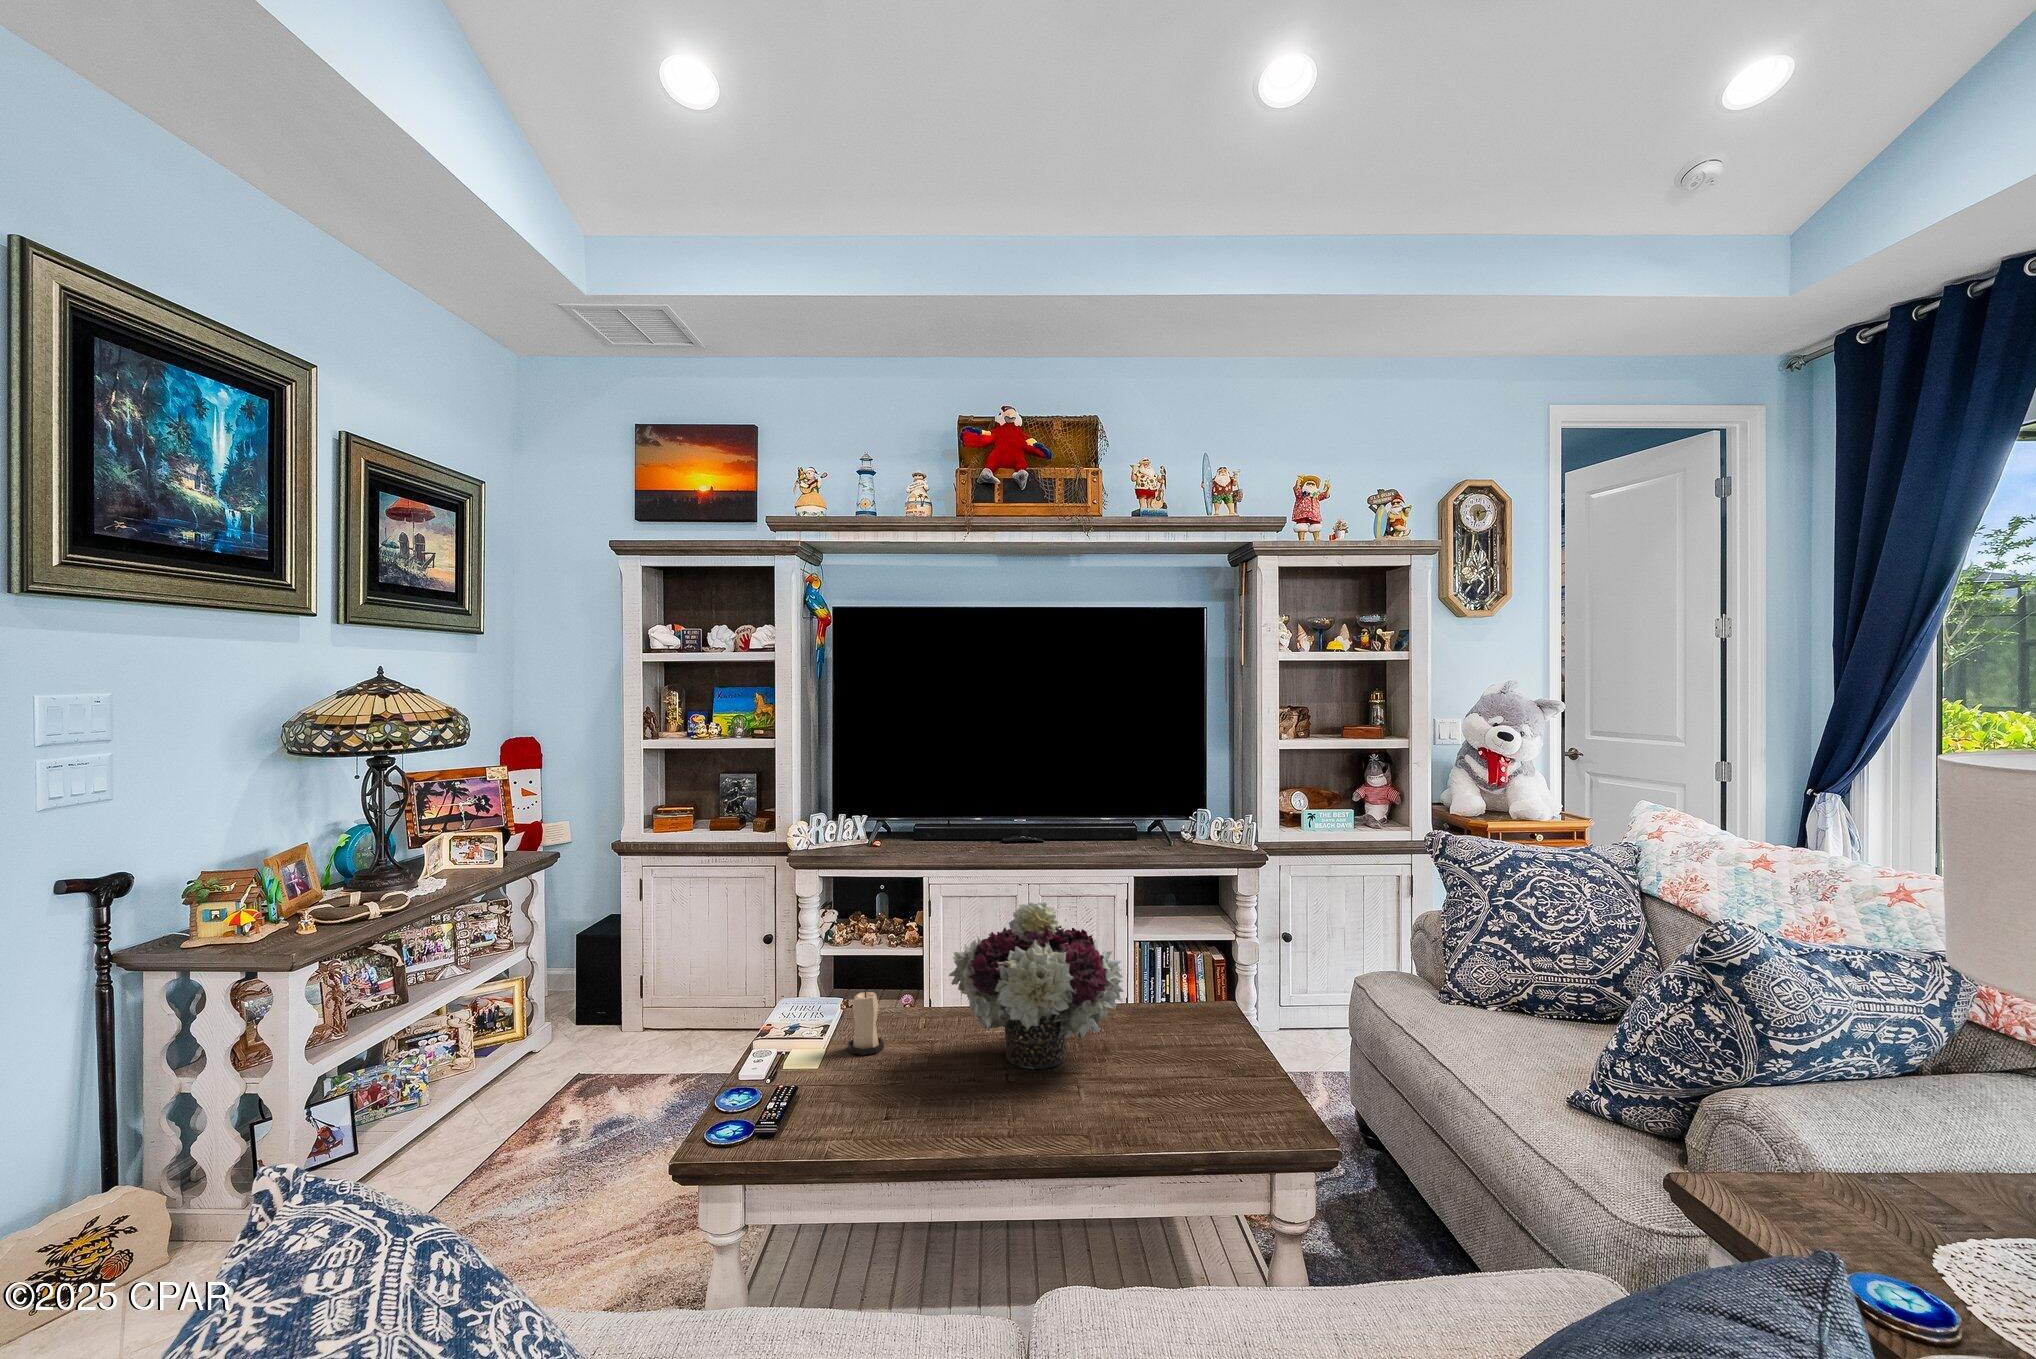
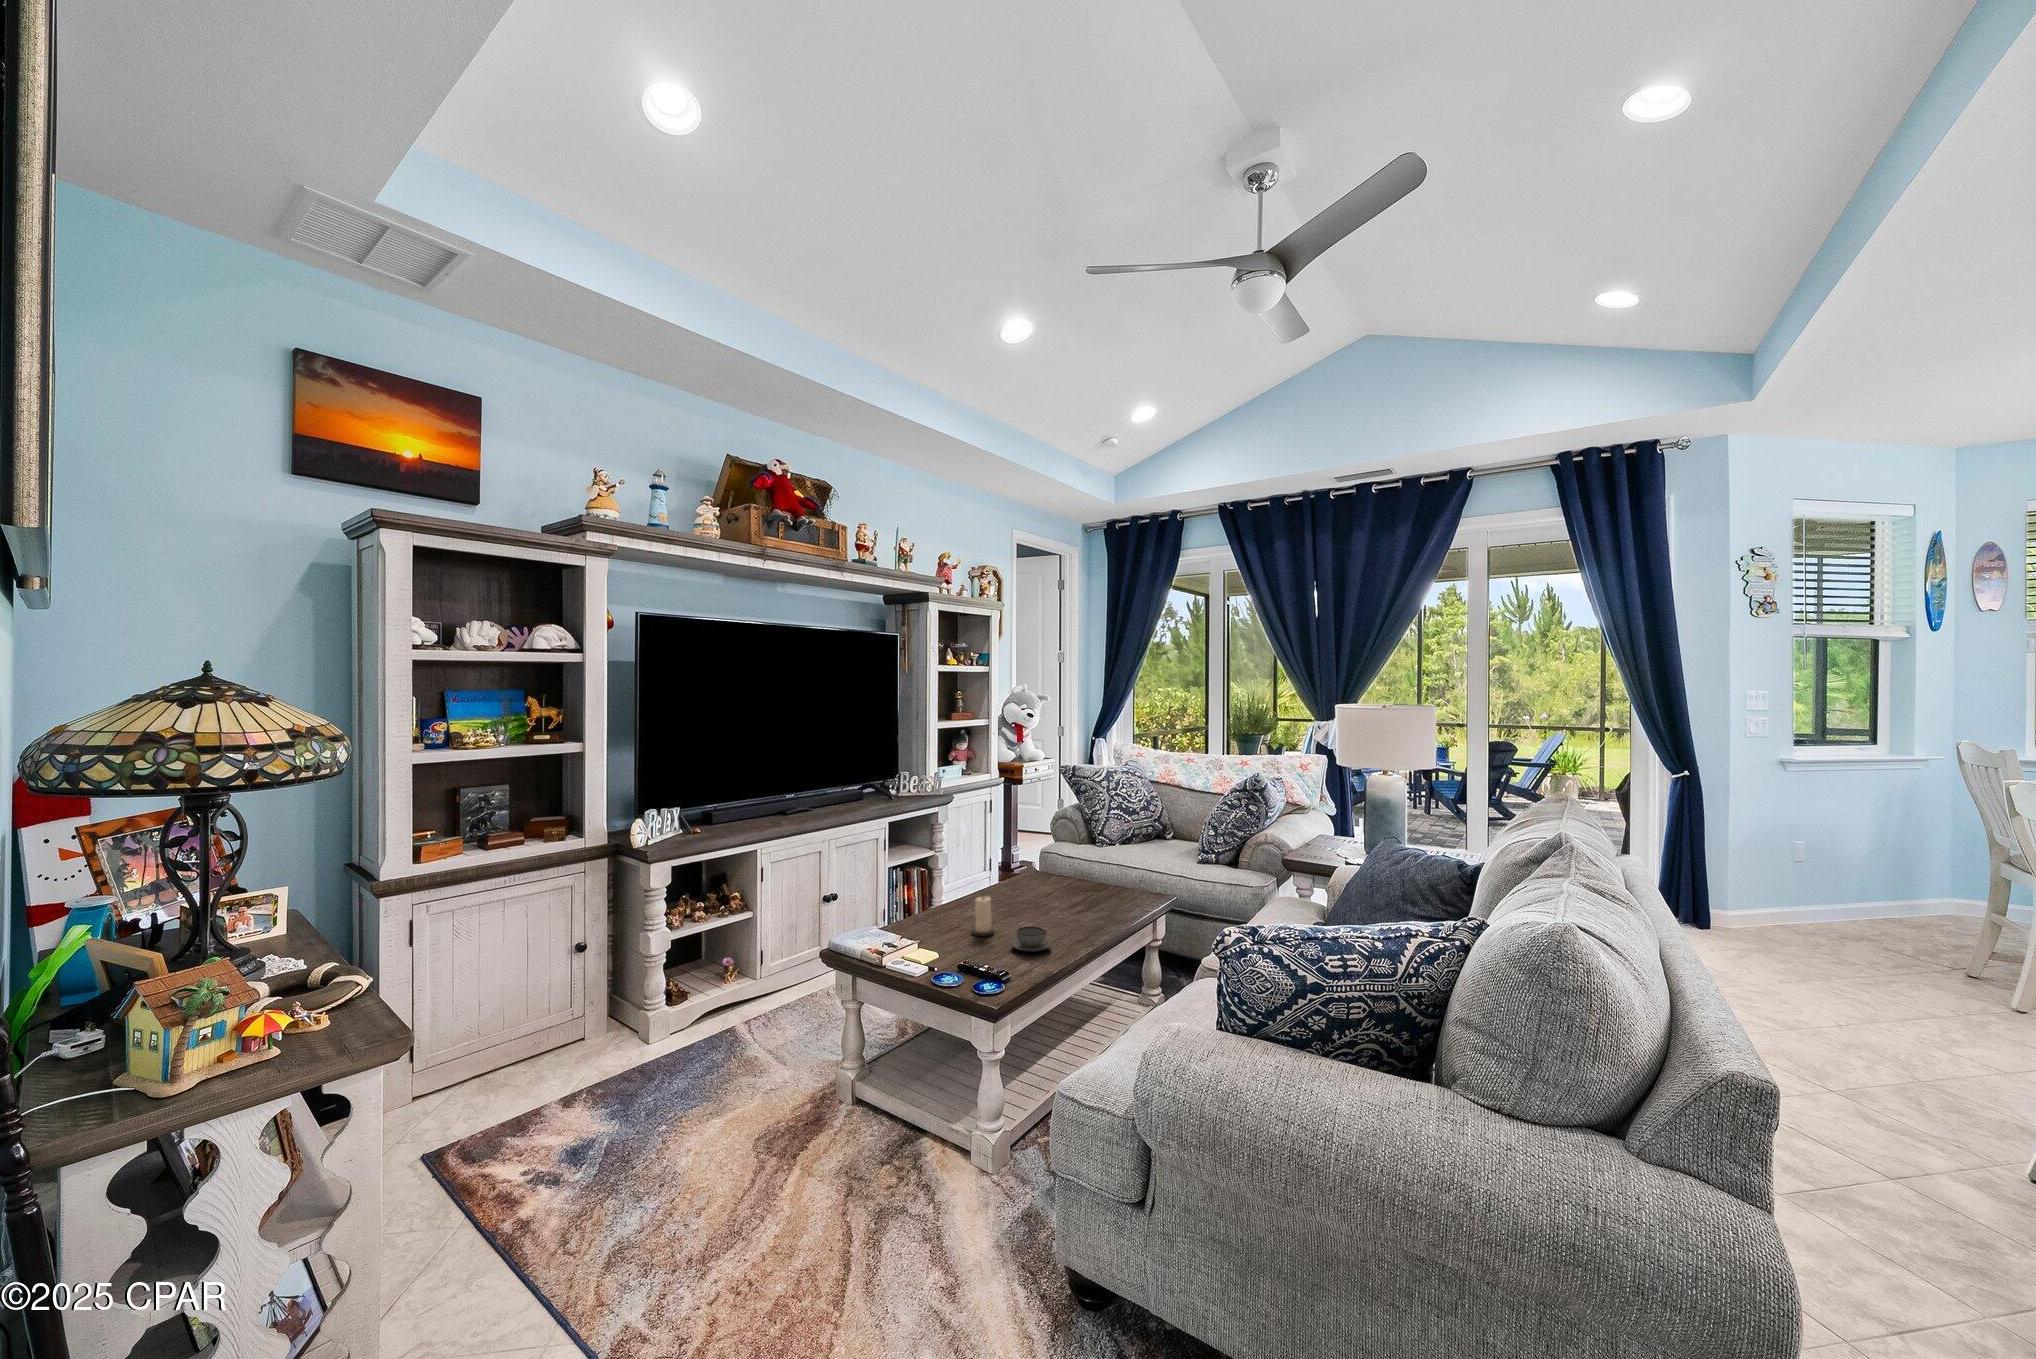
flower arrangement: present [949,902,1124,1069] -> none [1005,819,1089,913]
teacup: none [789,1054,857,1099] -> present [1011,927,1051,952]

